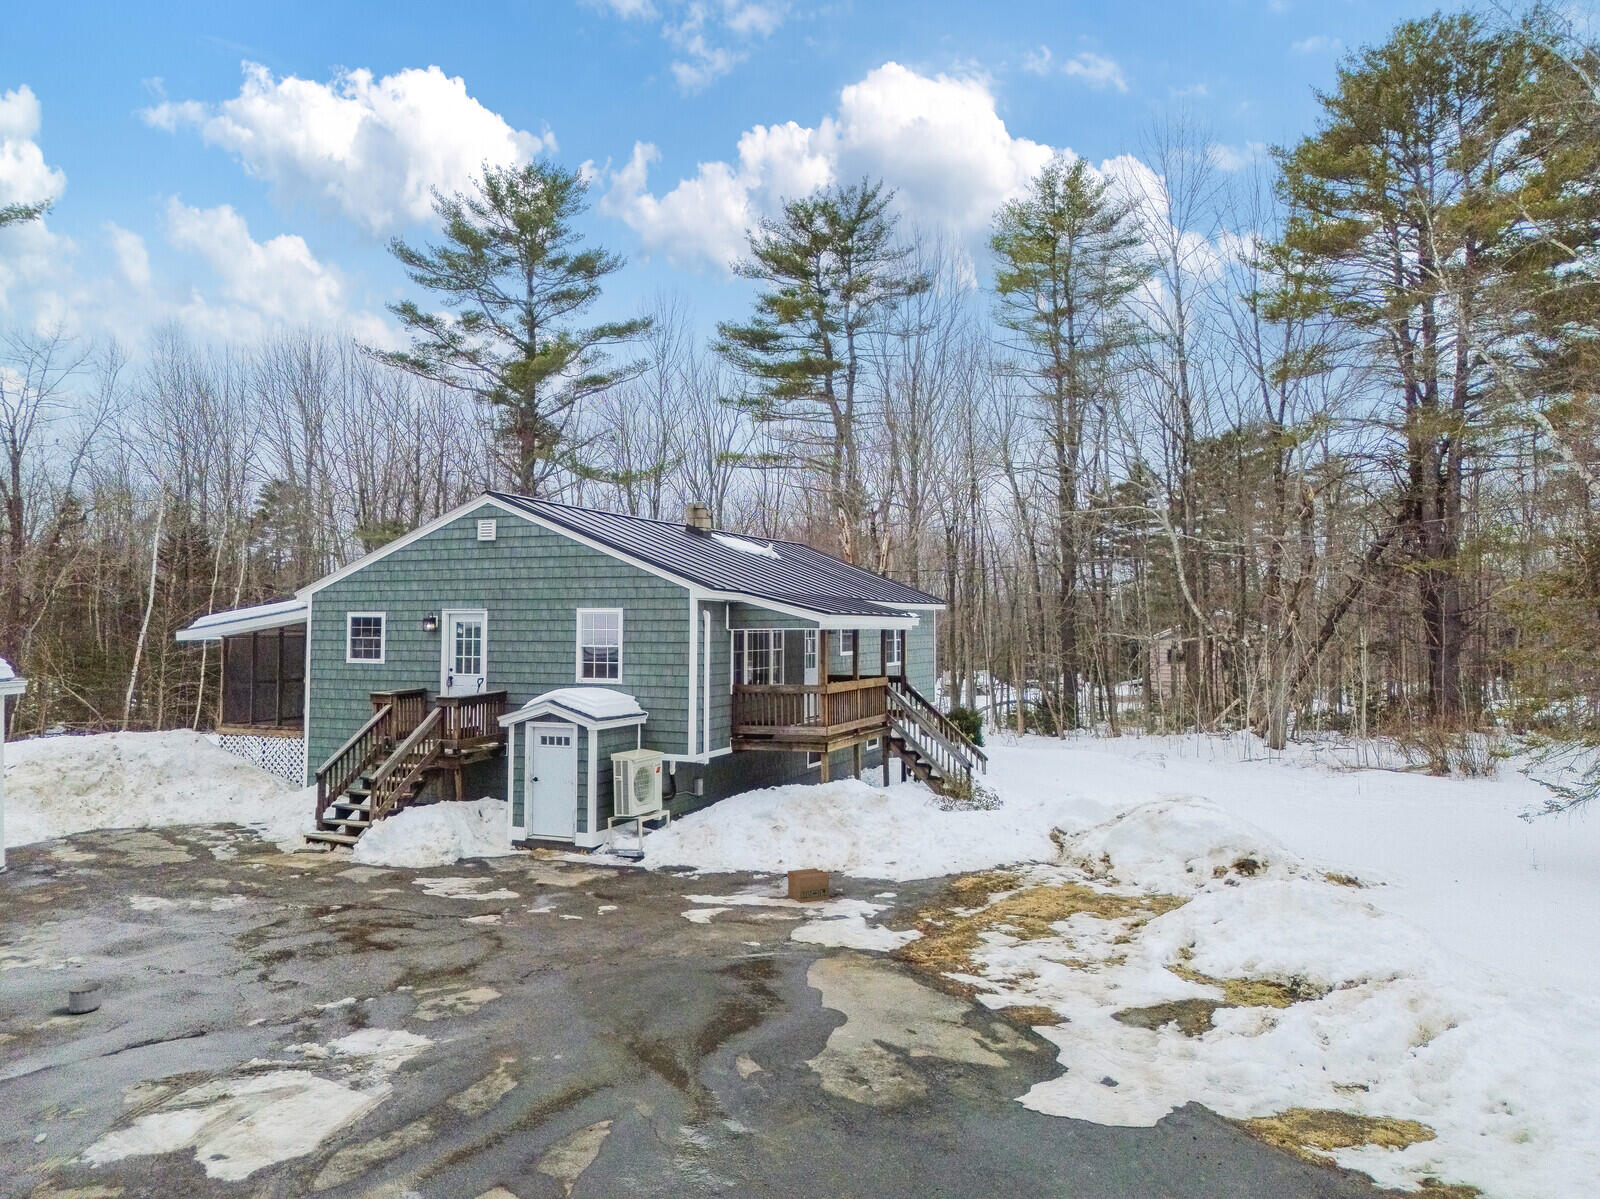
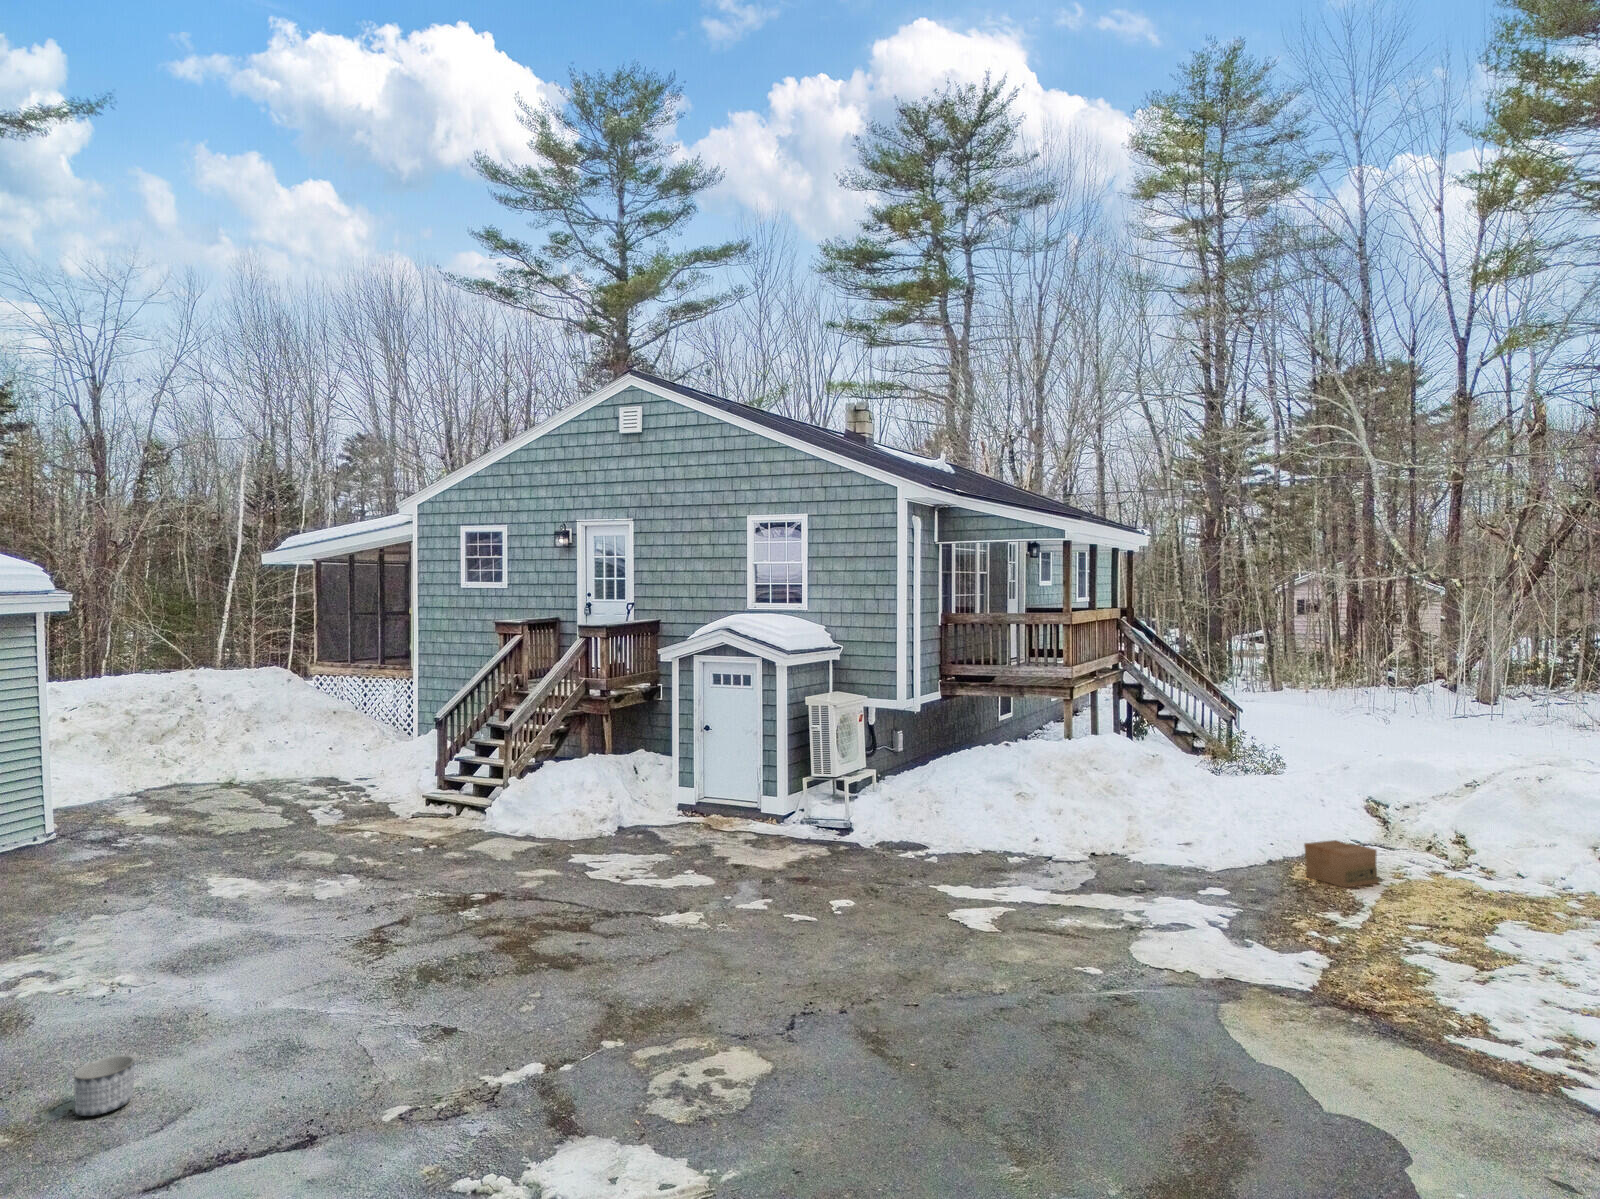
cardboard box: present [788,868,830,903] -> present [1304,840,1378,887]

